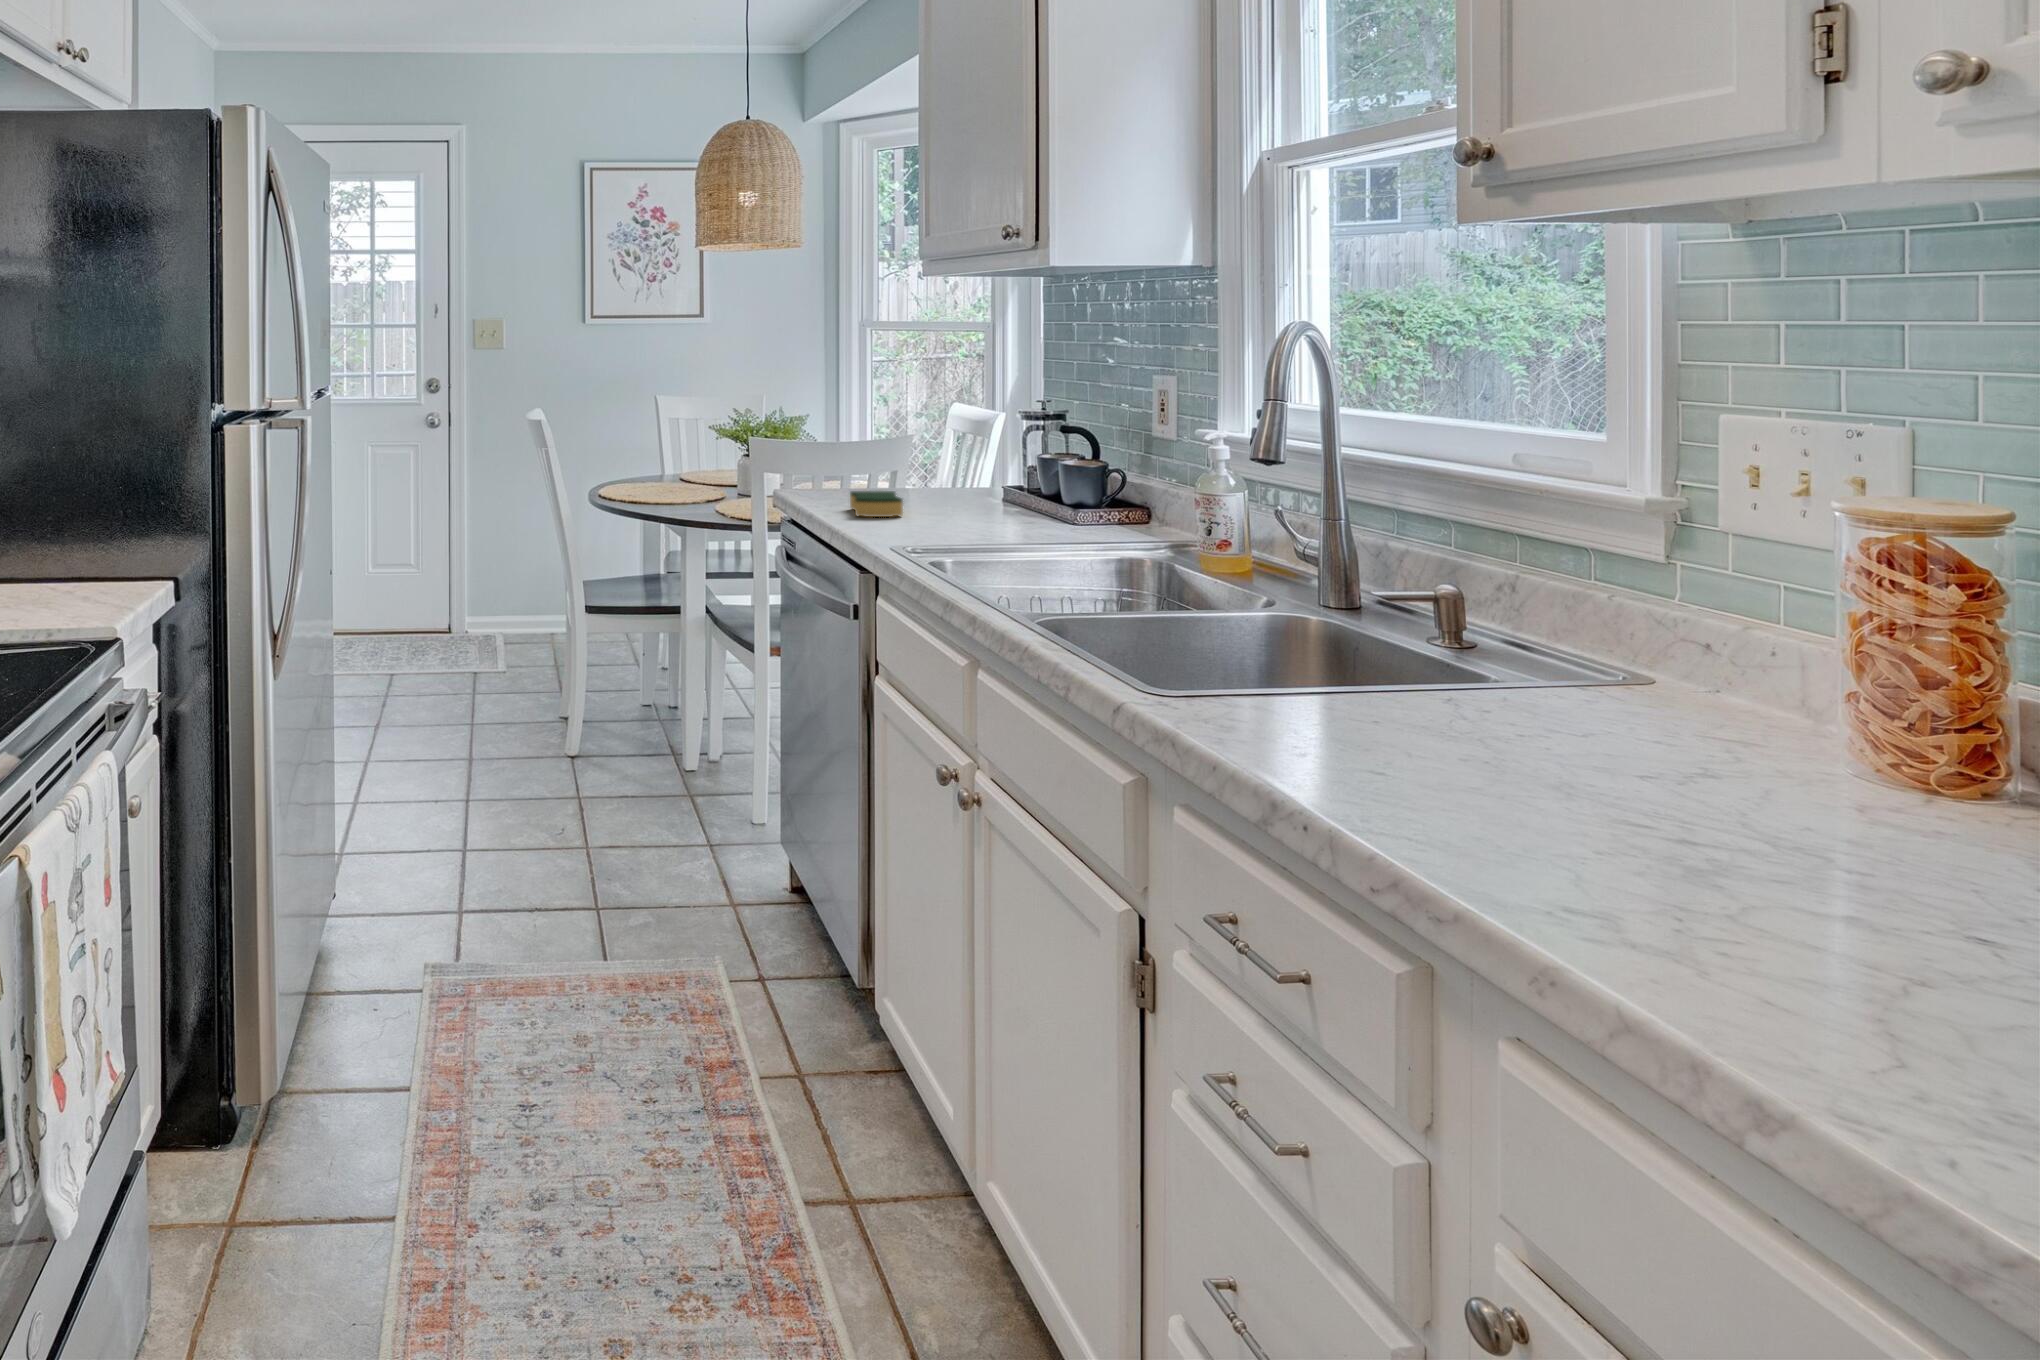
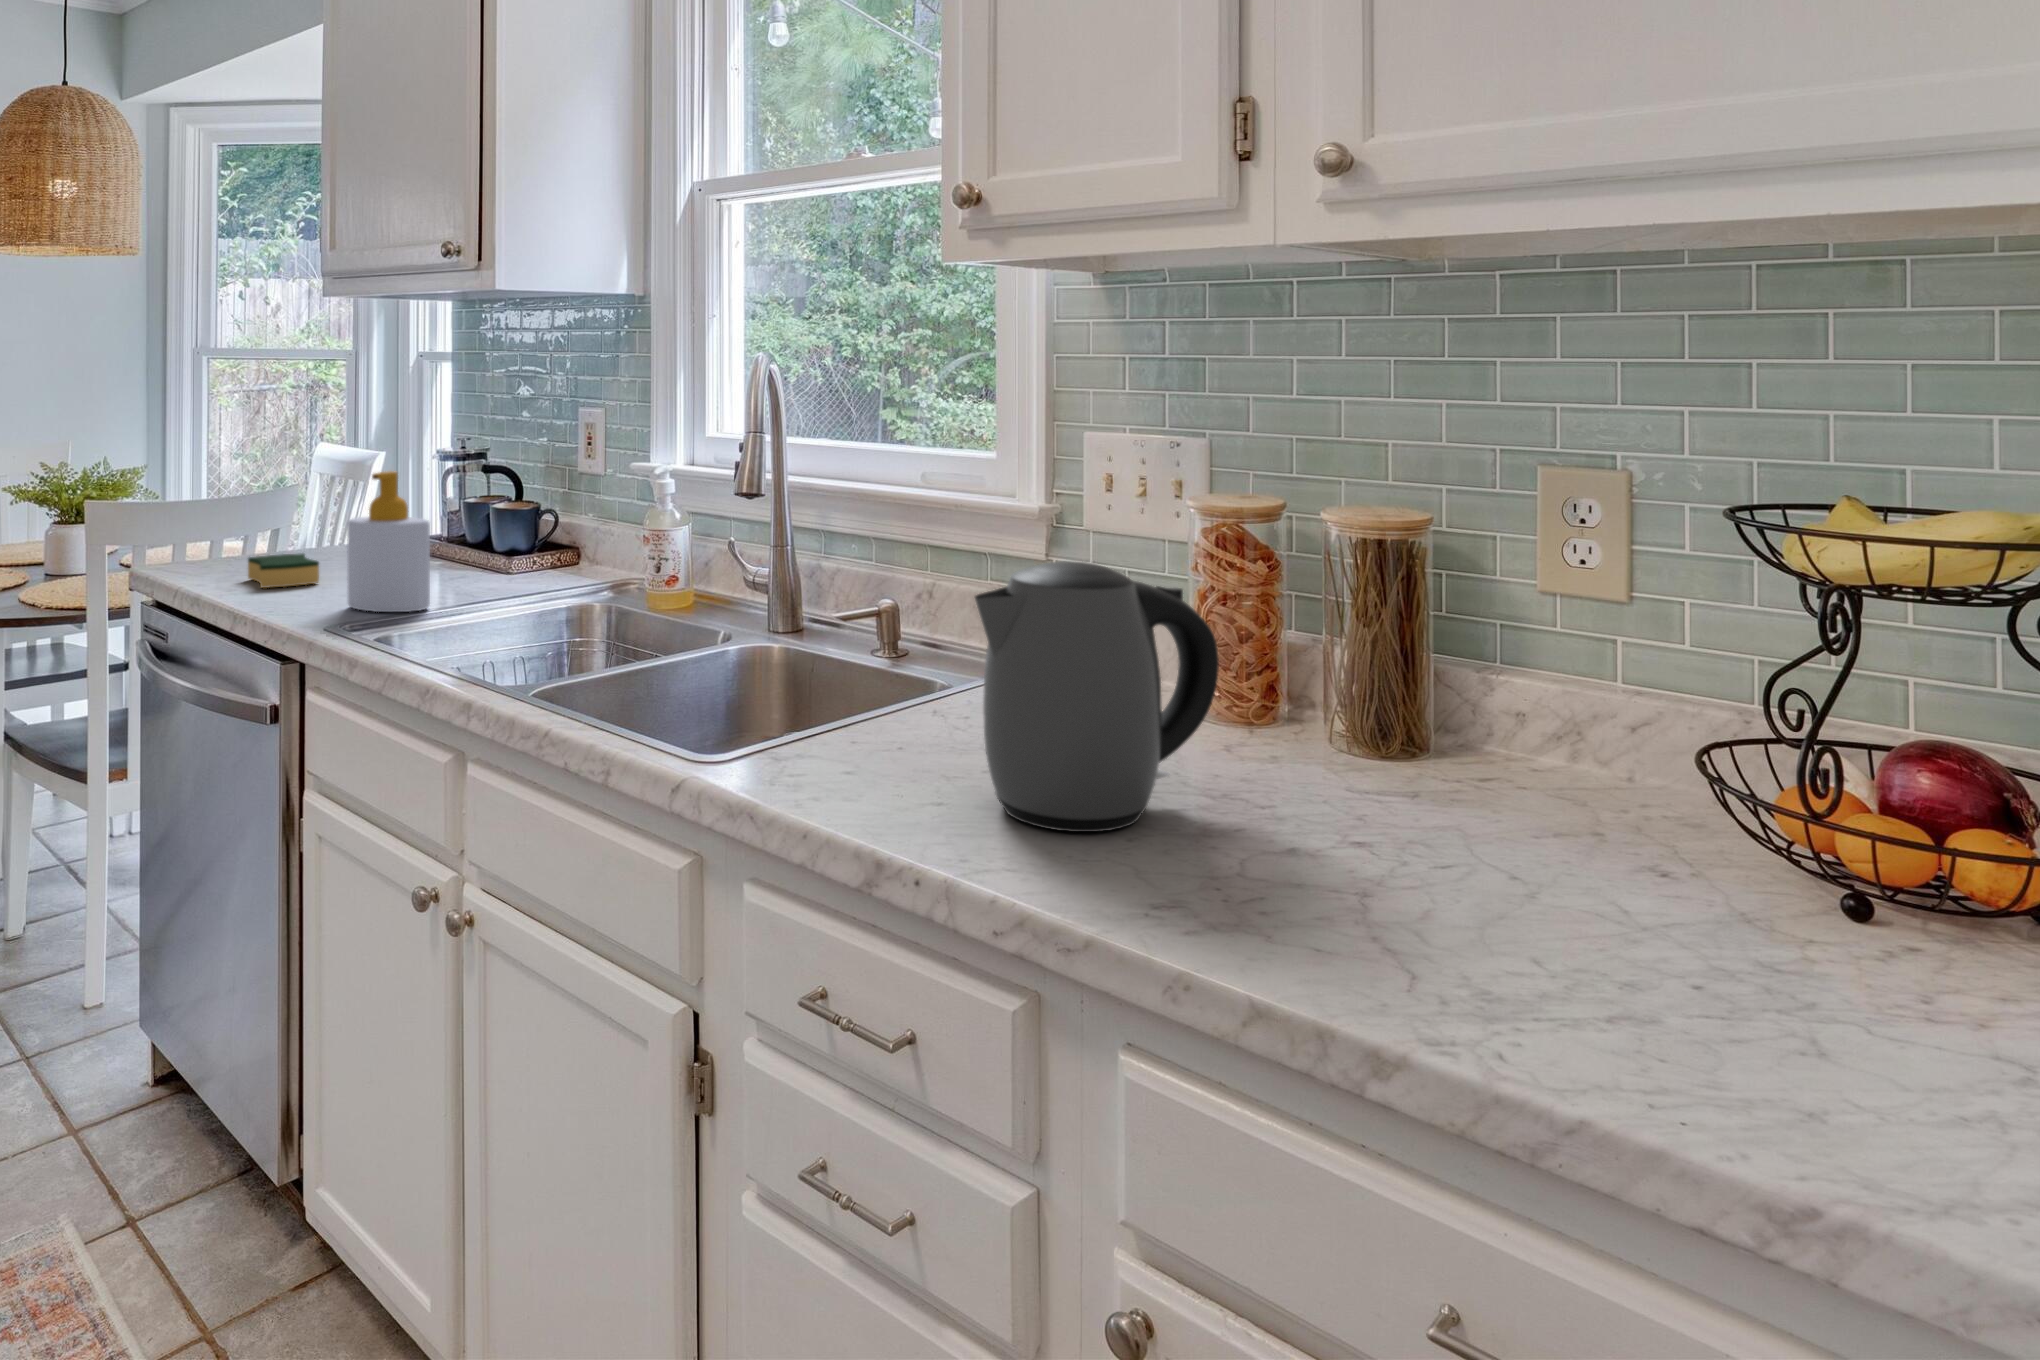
soap bottle: none [913,428,982,546] -> present [347,471,430,612]
kettle: none [1417,560,1791,863] -> present [975,561,1219,832]

